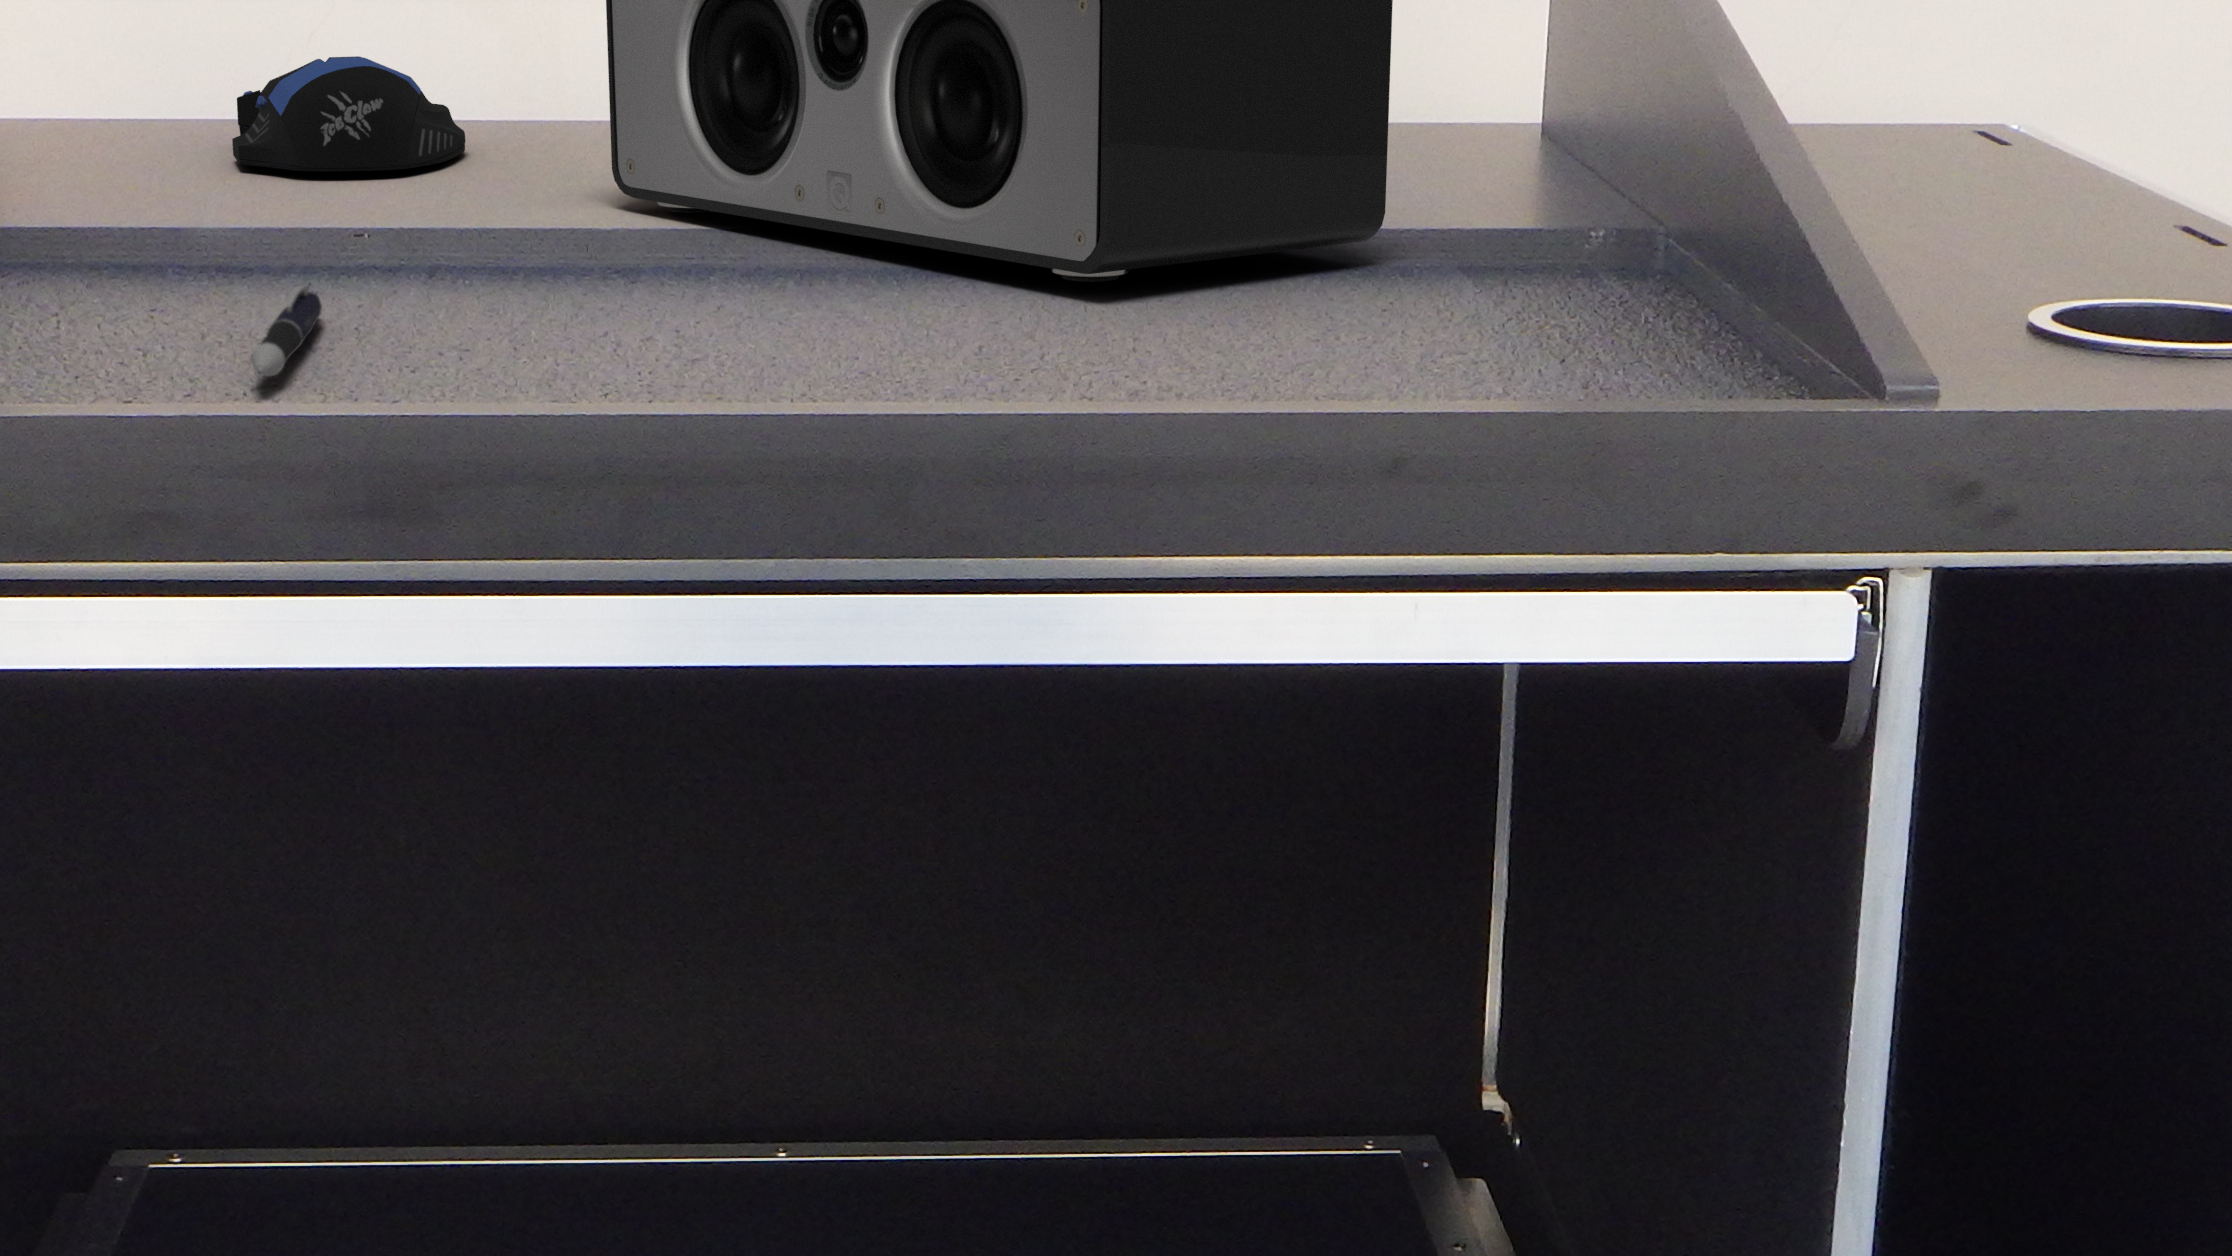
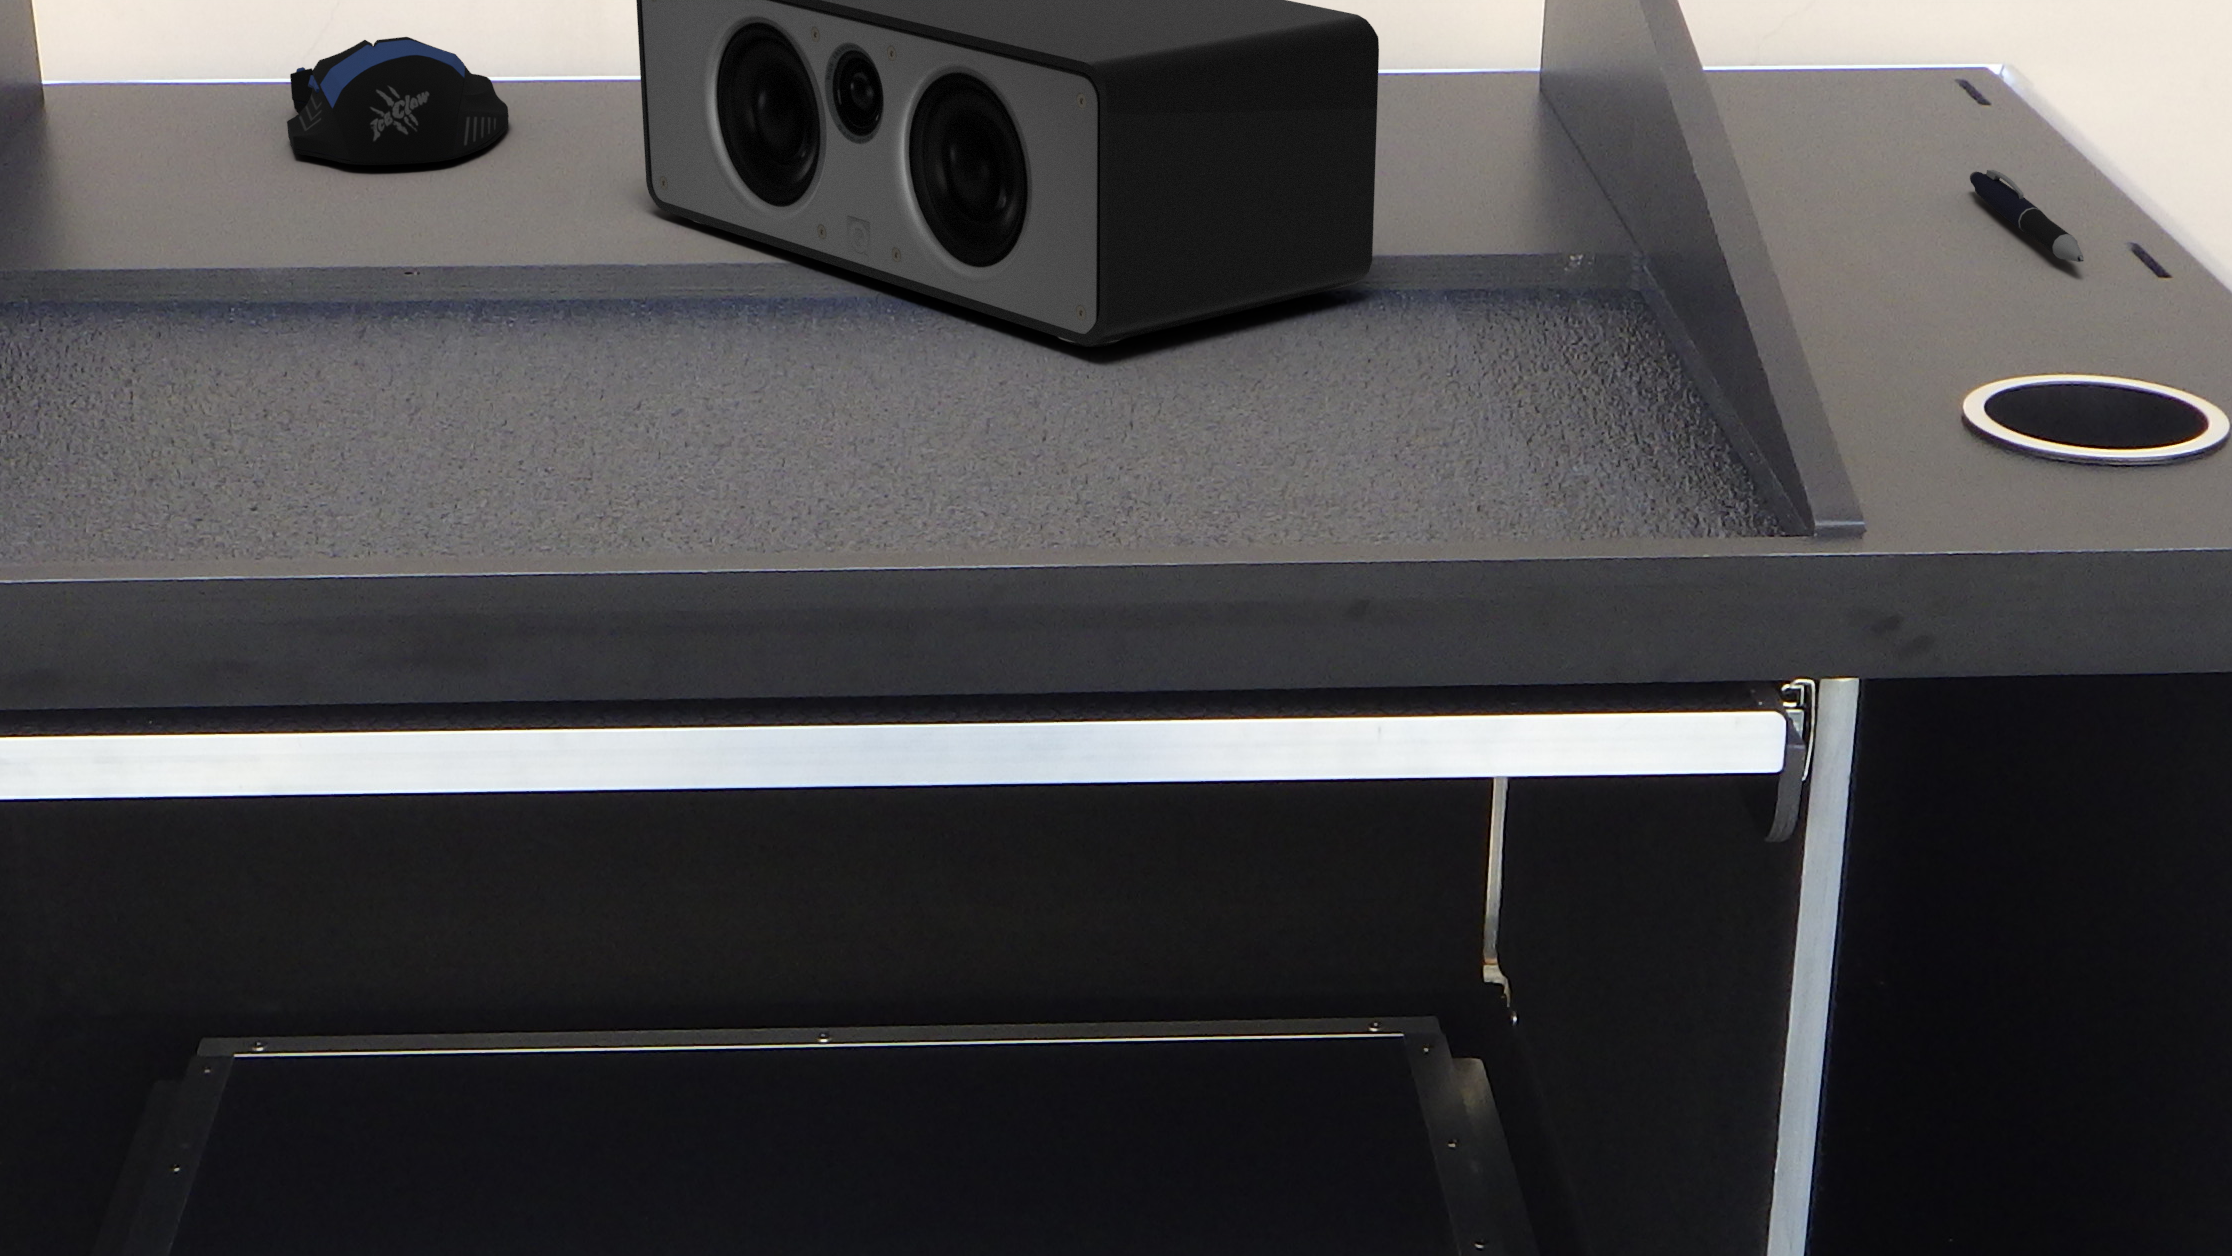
pen: present [251,285,322,377] -> present [1970,170,2084,262]

